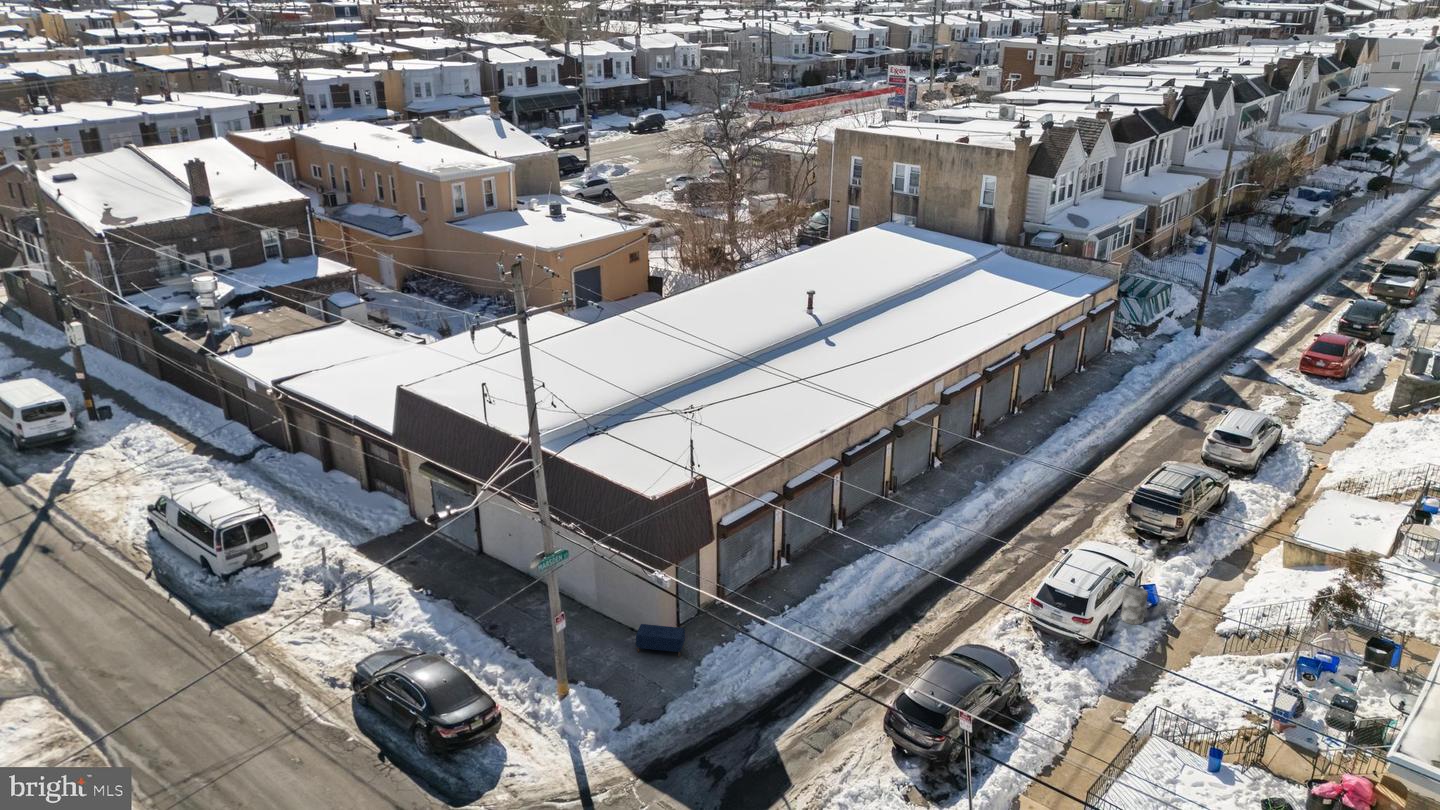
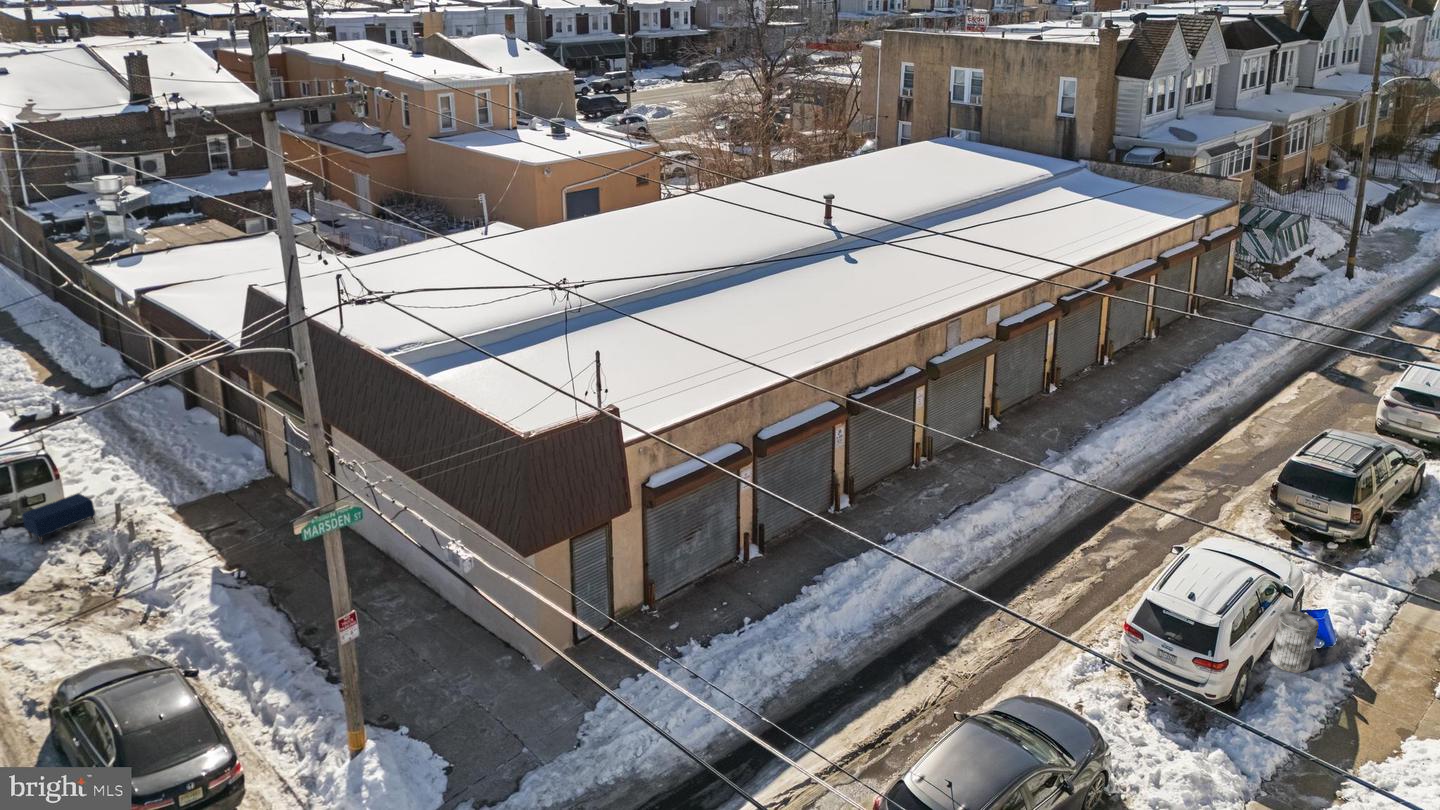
bench: present [636,624,685,657] -> present [22,493,95,544]

